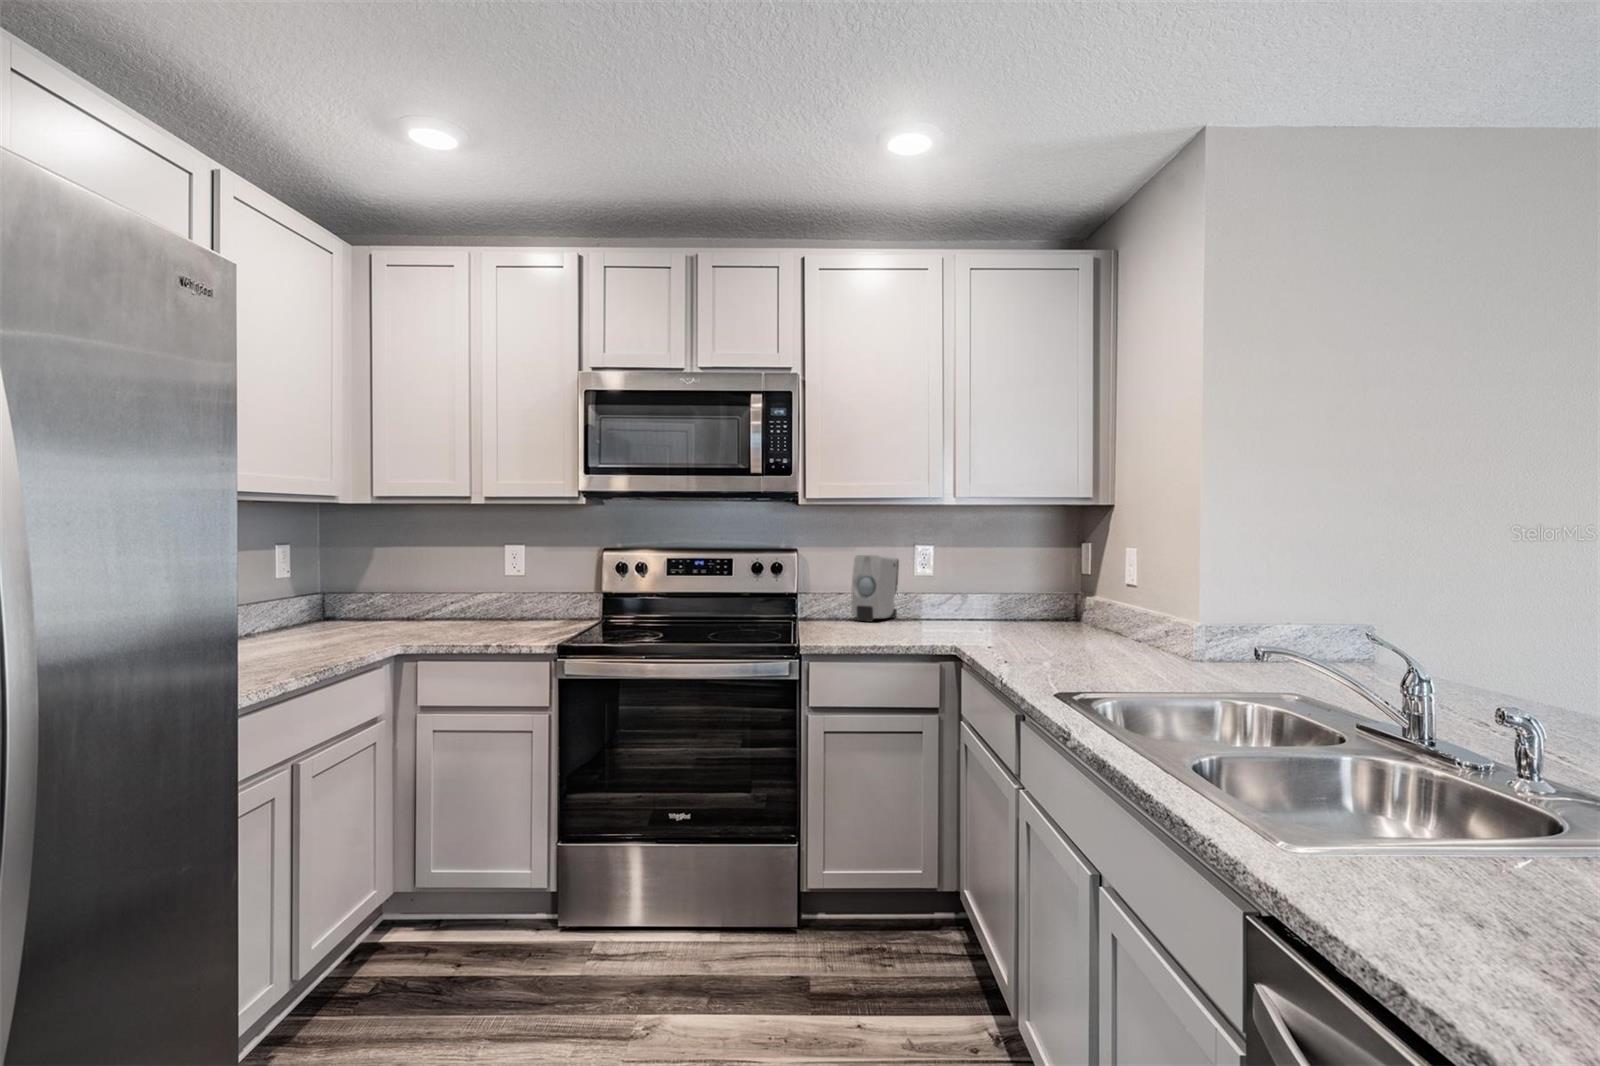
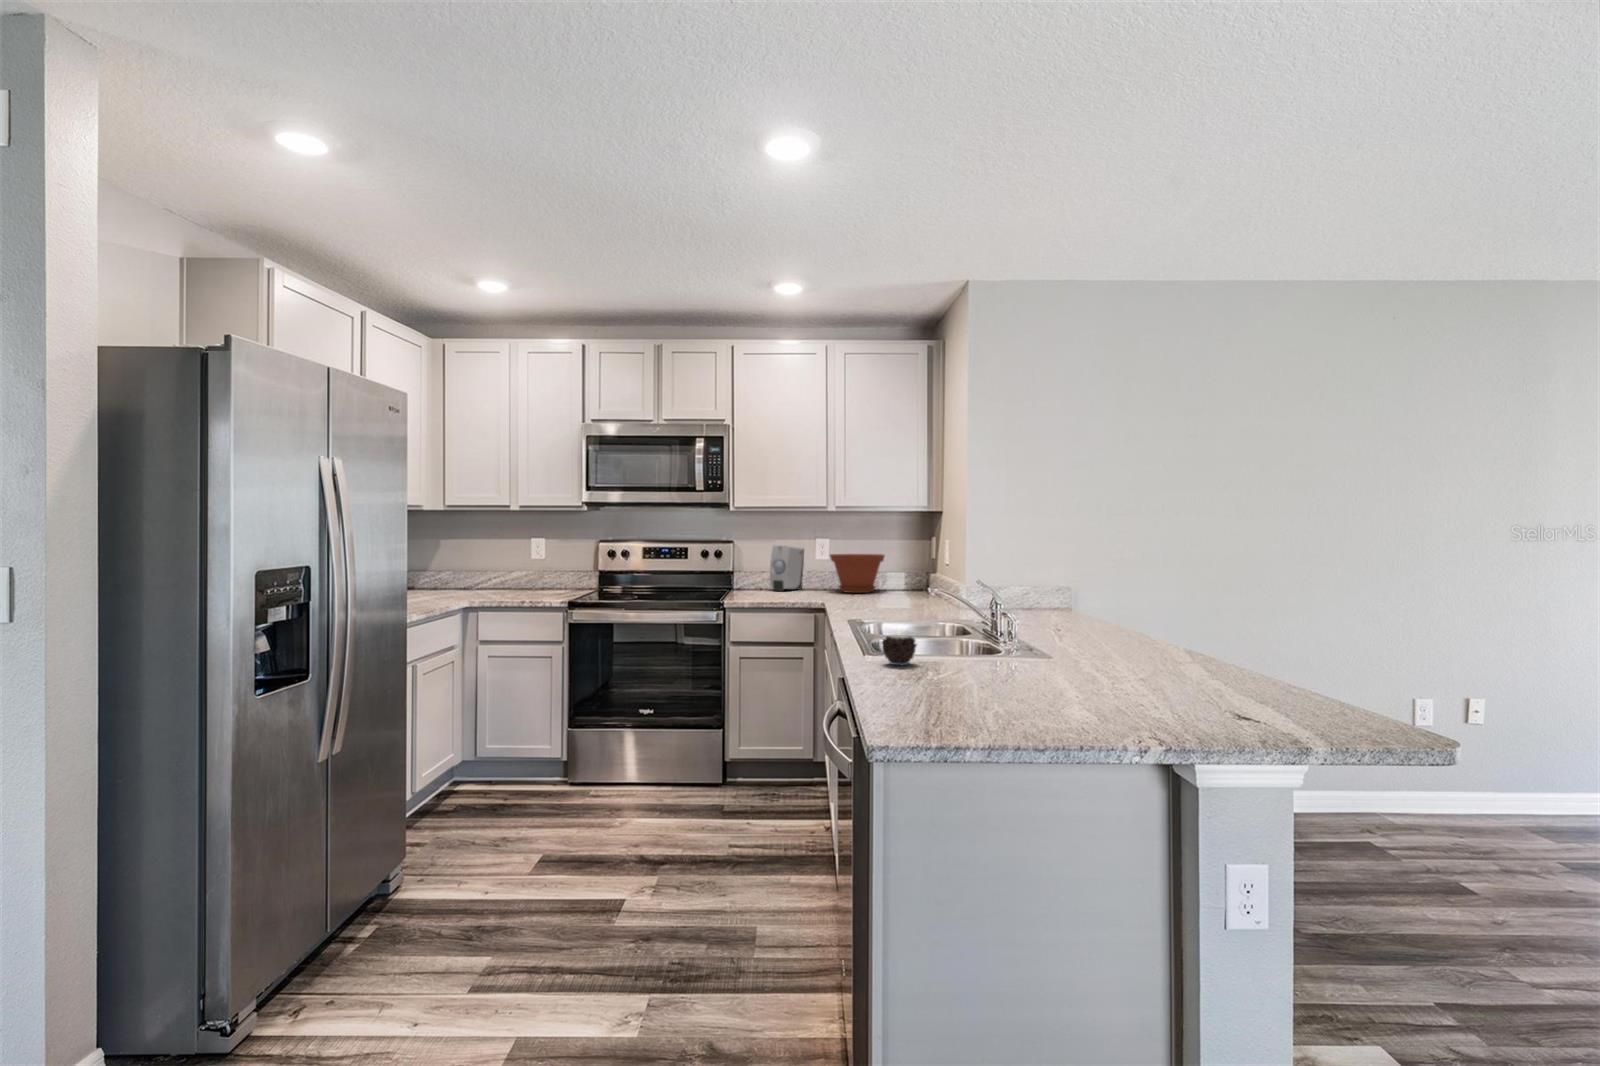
plant pot: none [942,567,1026,626] -> present [830,554,884,593]
candle: none [1385,812,1510,914] -> present [882,634,917,665]

